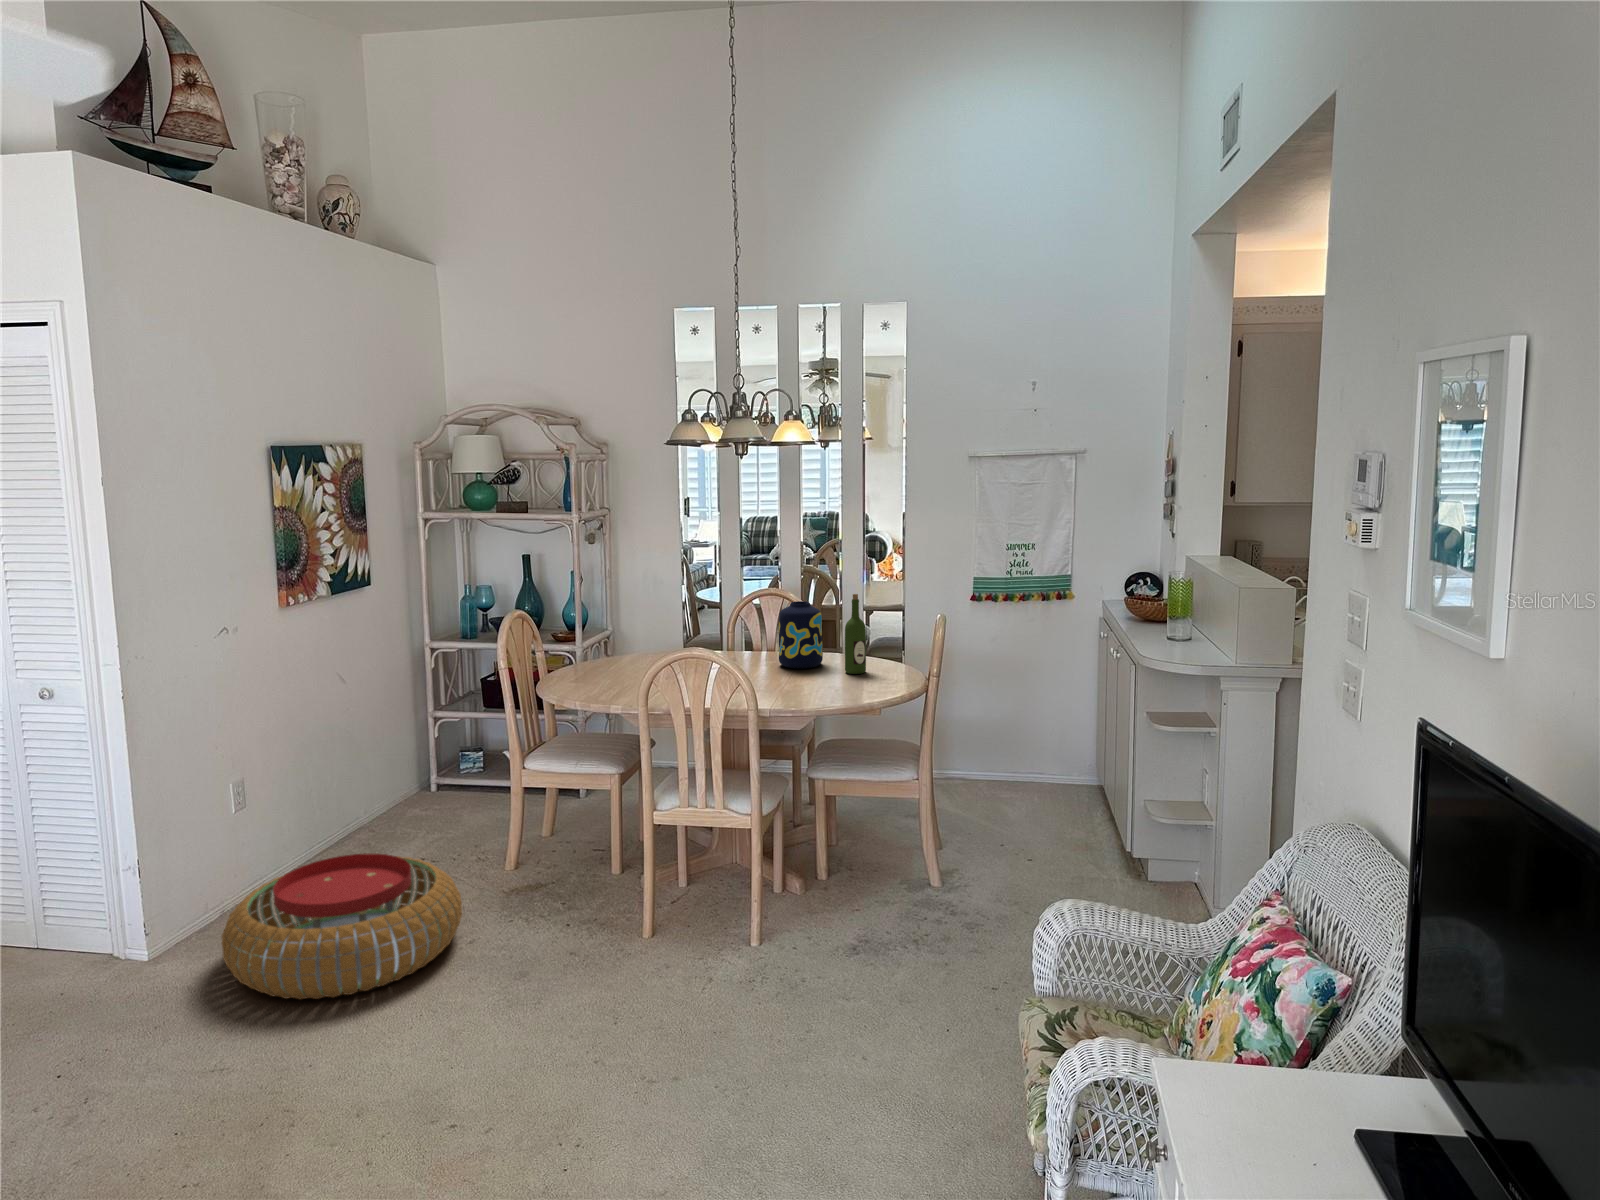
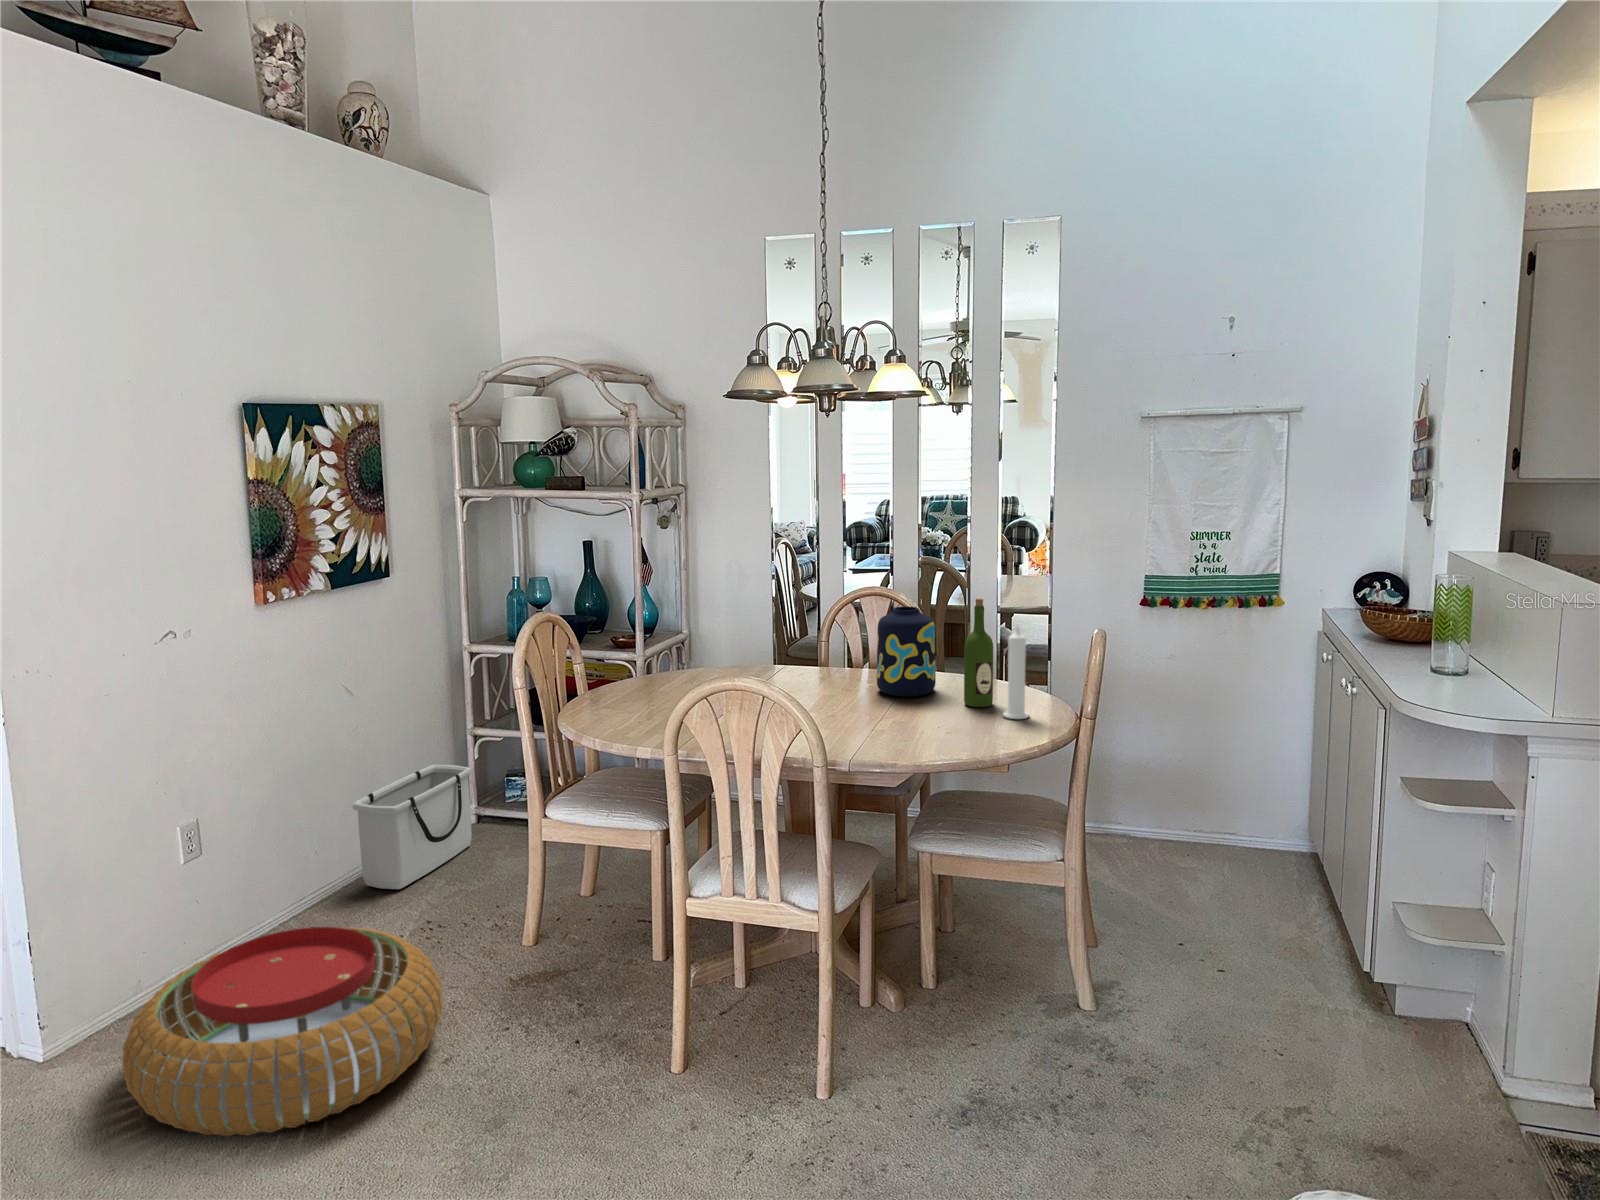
candle: none [874,612,893,681] -> present [1003,625,1029,719]
storage bin: none [350,741,441,839] -> present [353,765,472,889]

